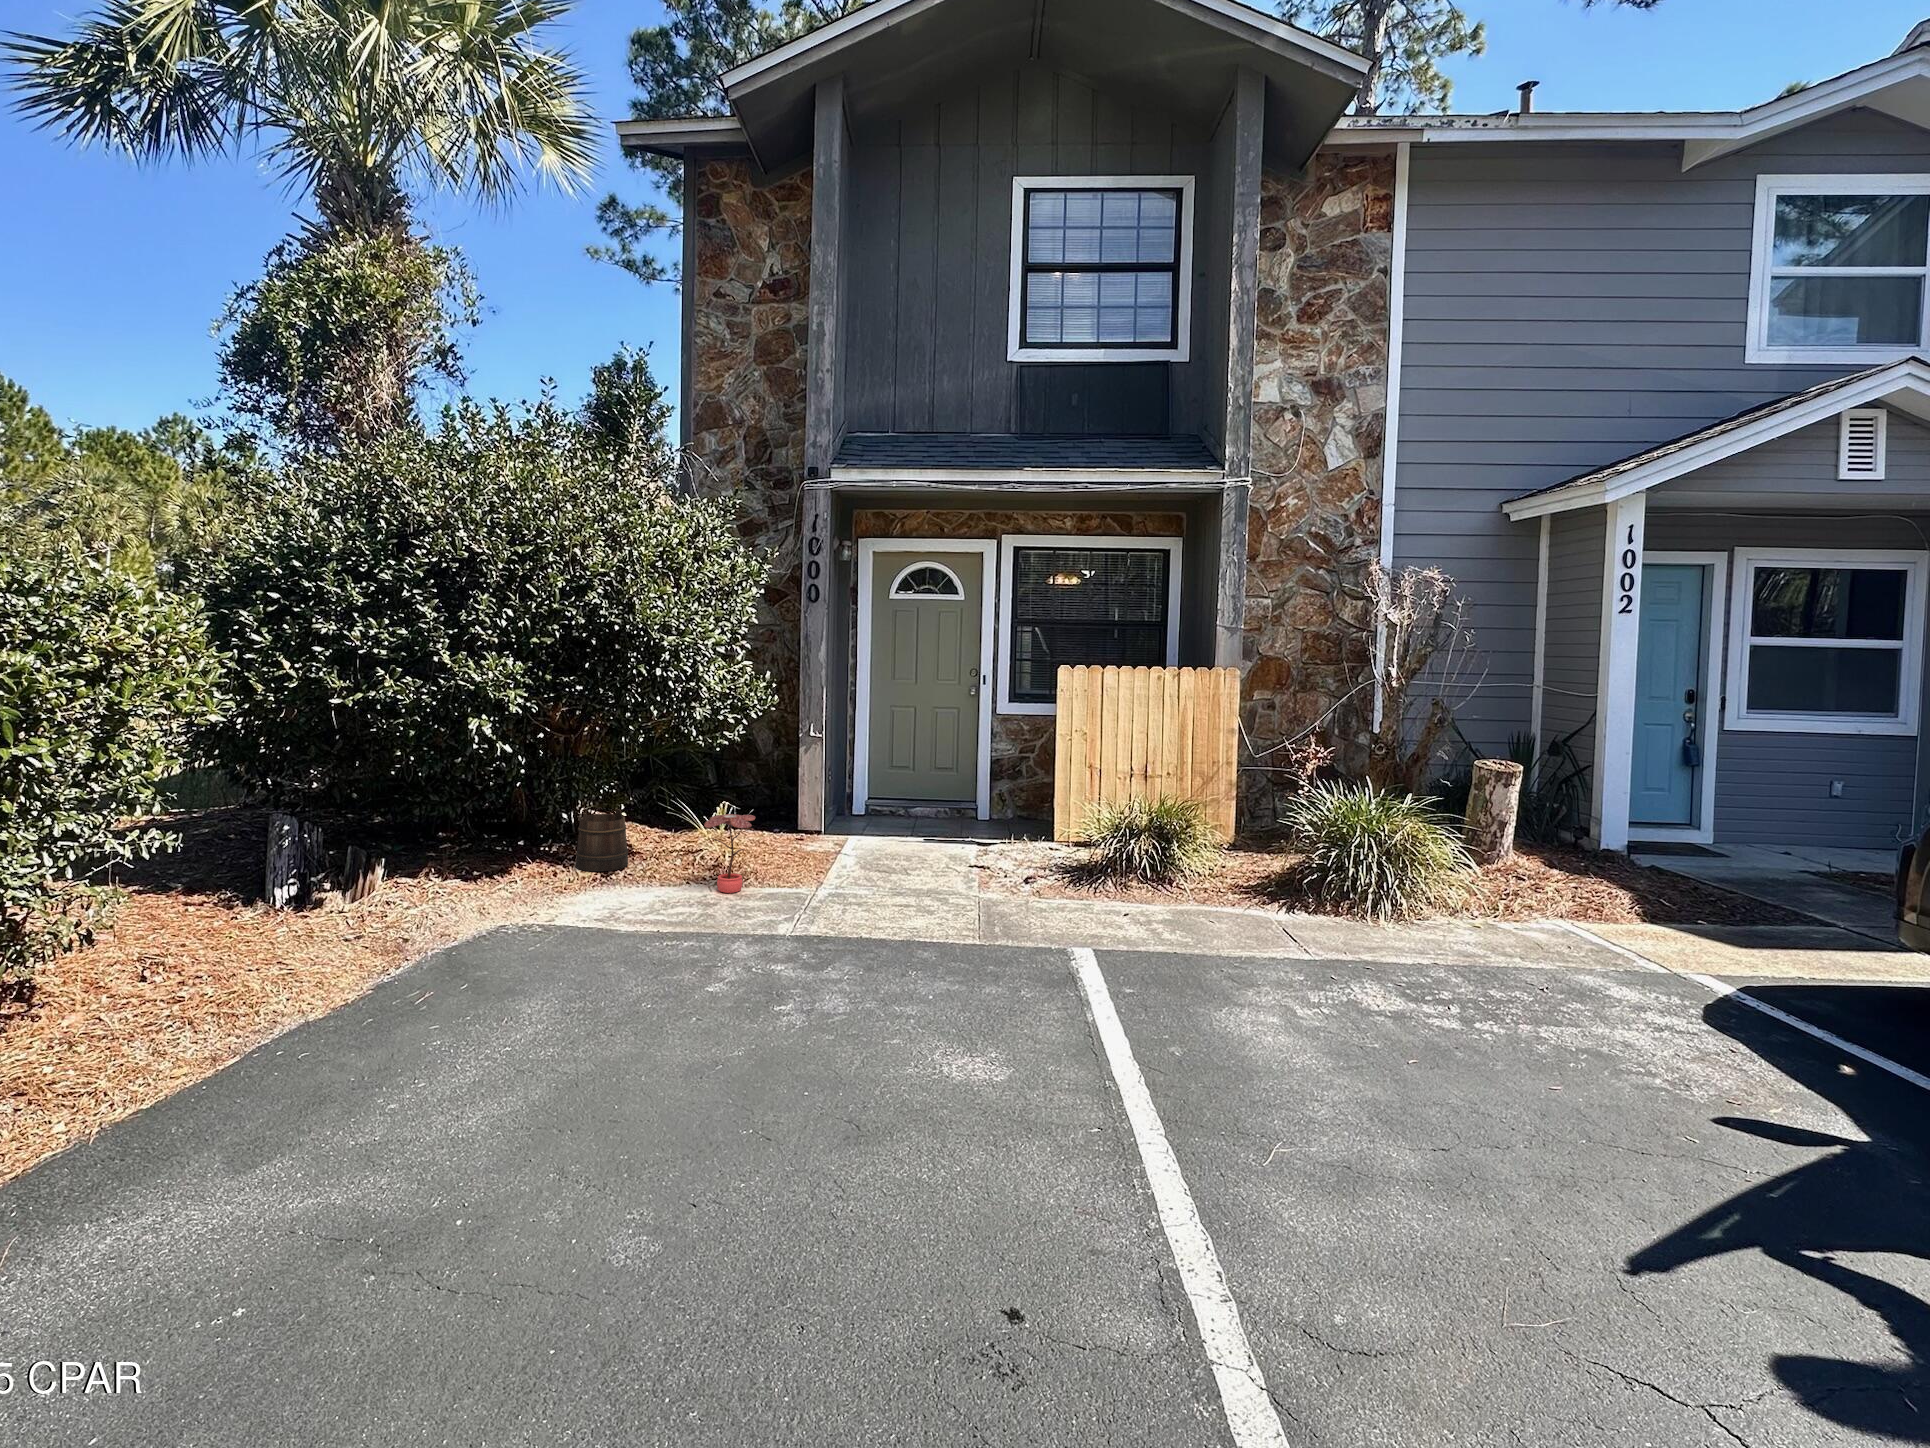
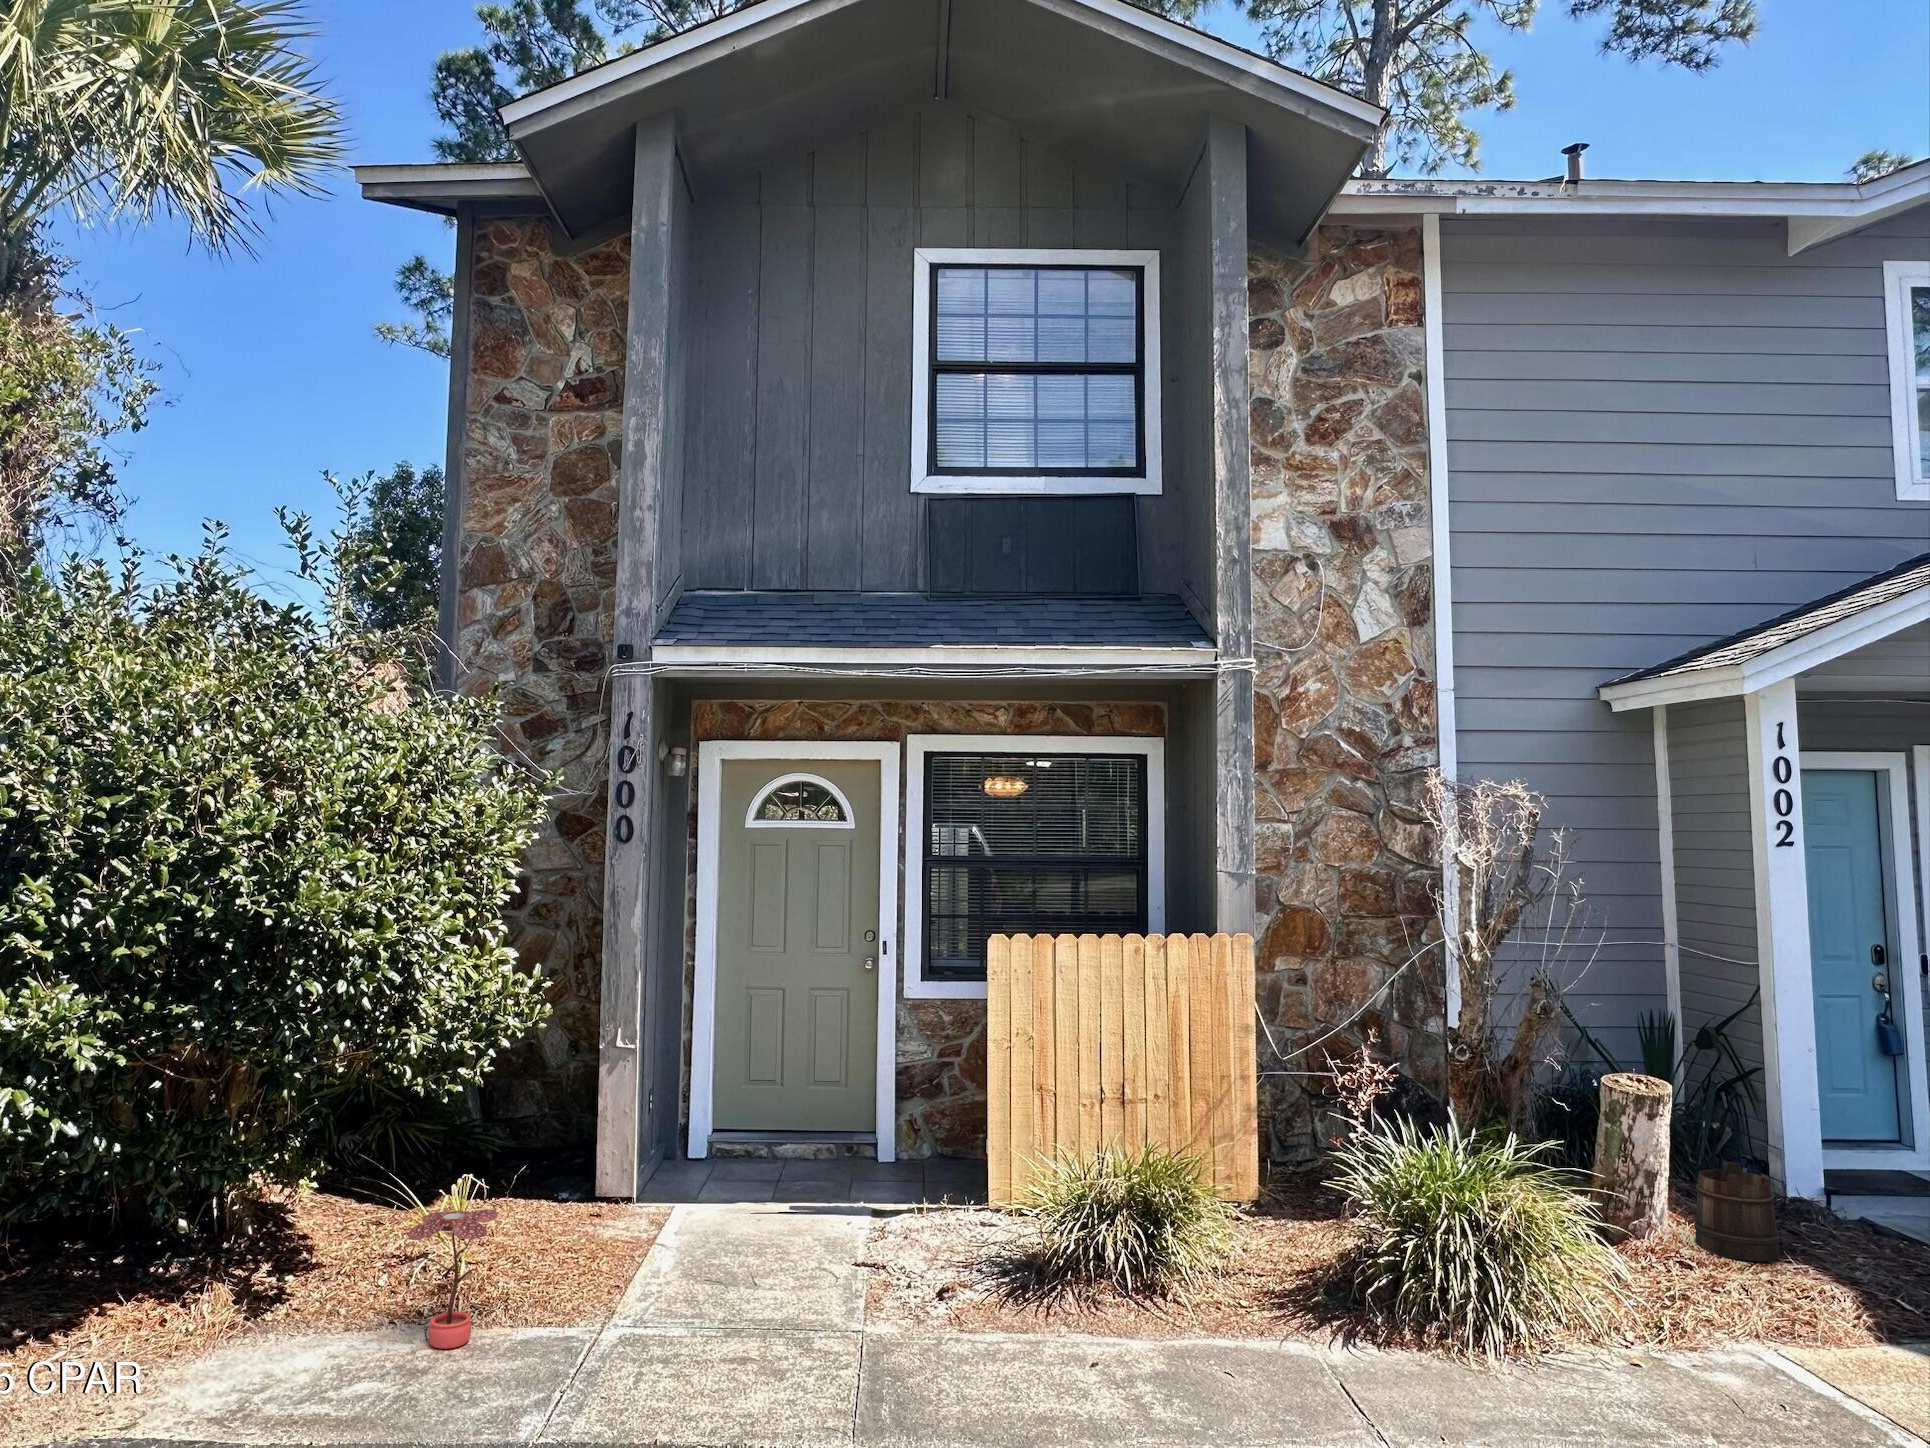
bucket: present [576,809,628,871] -> present [1694,1162,1780,1261]

